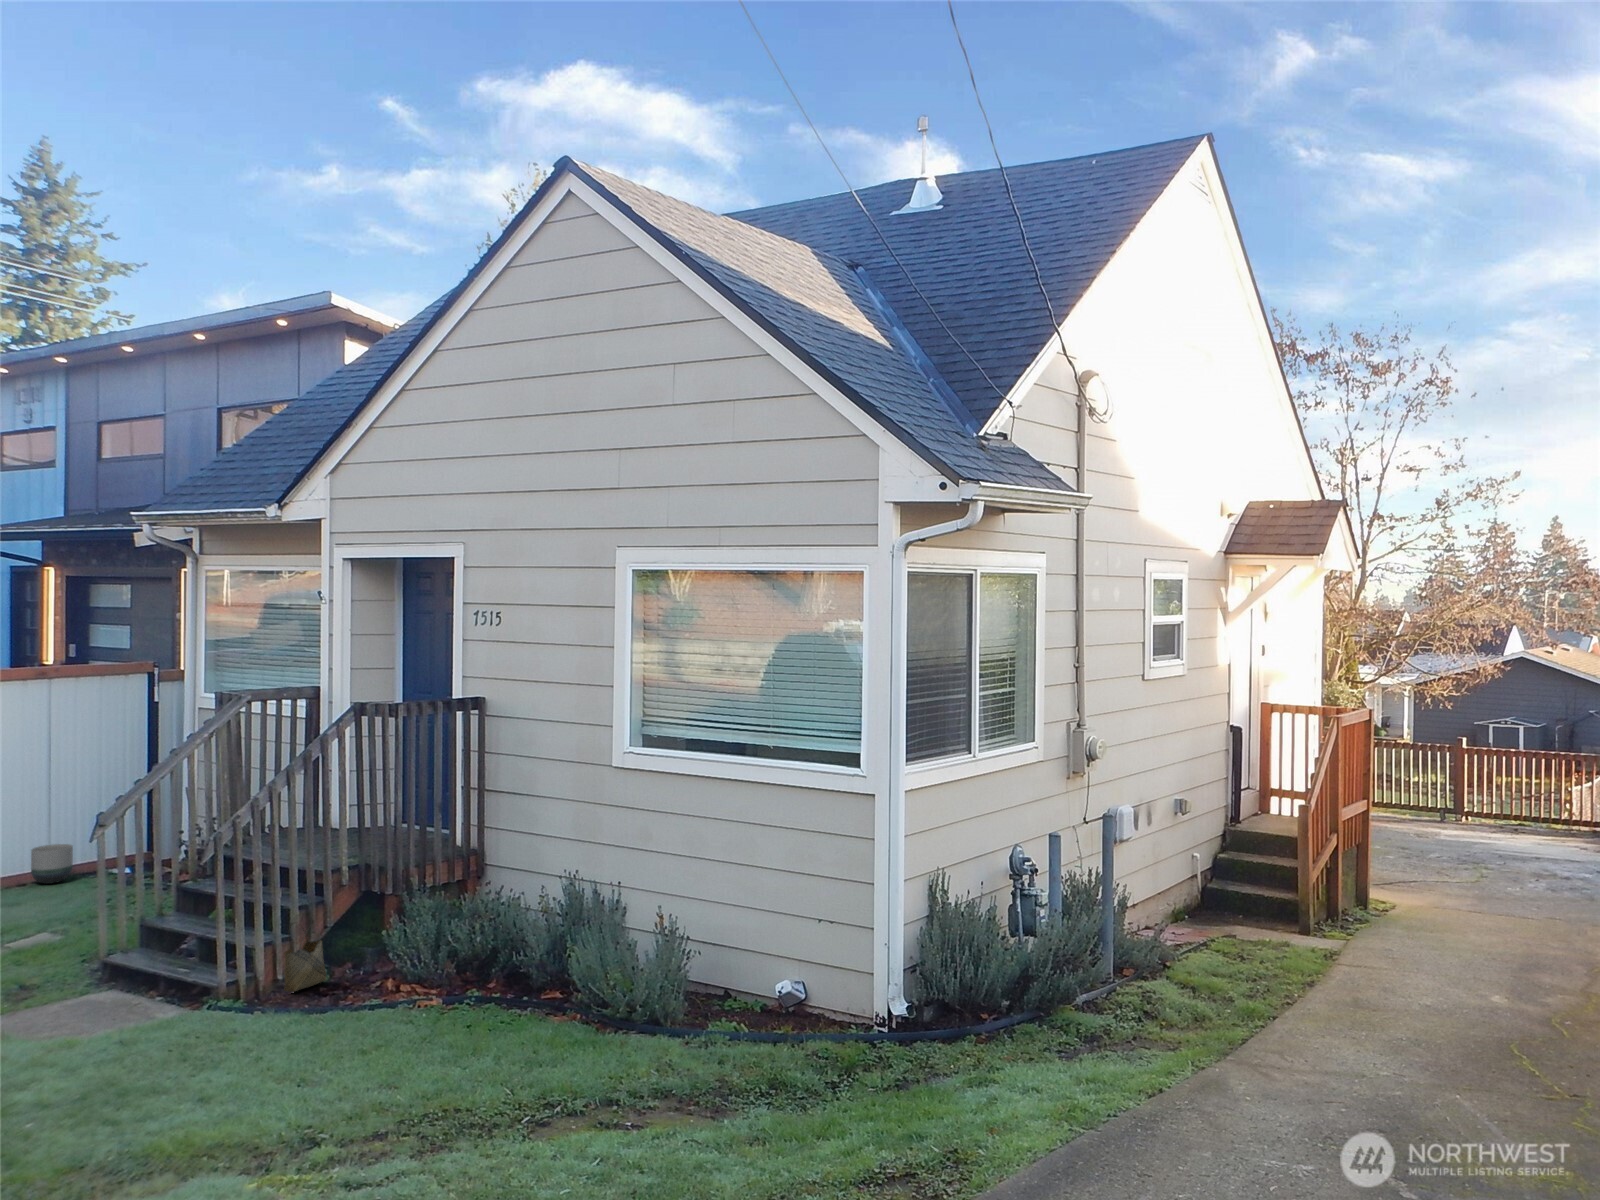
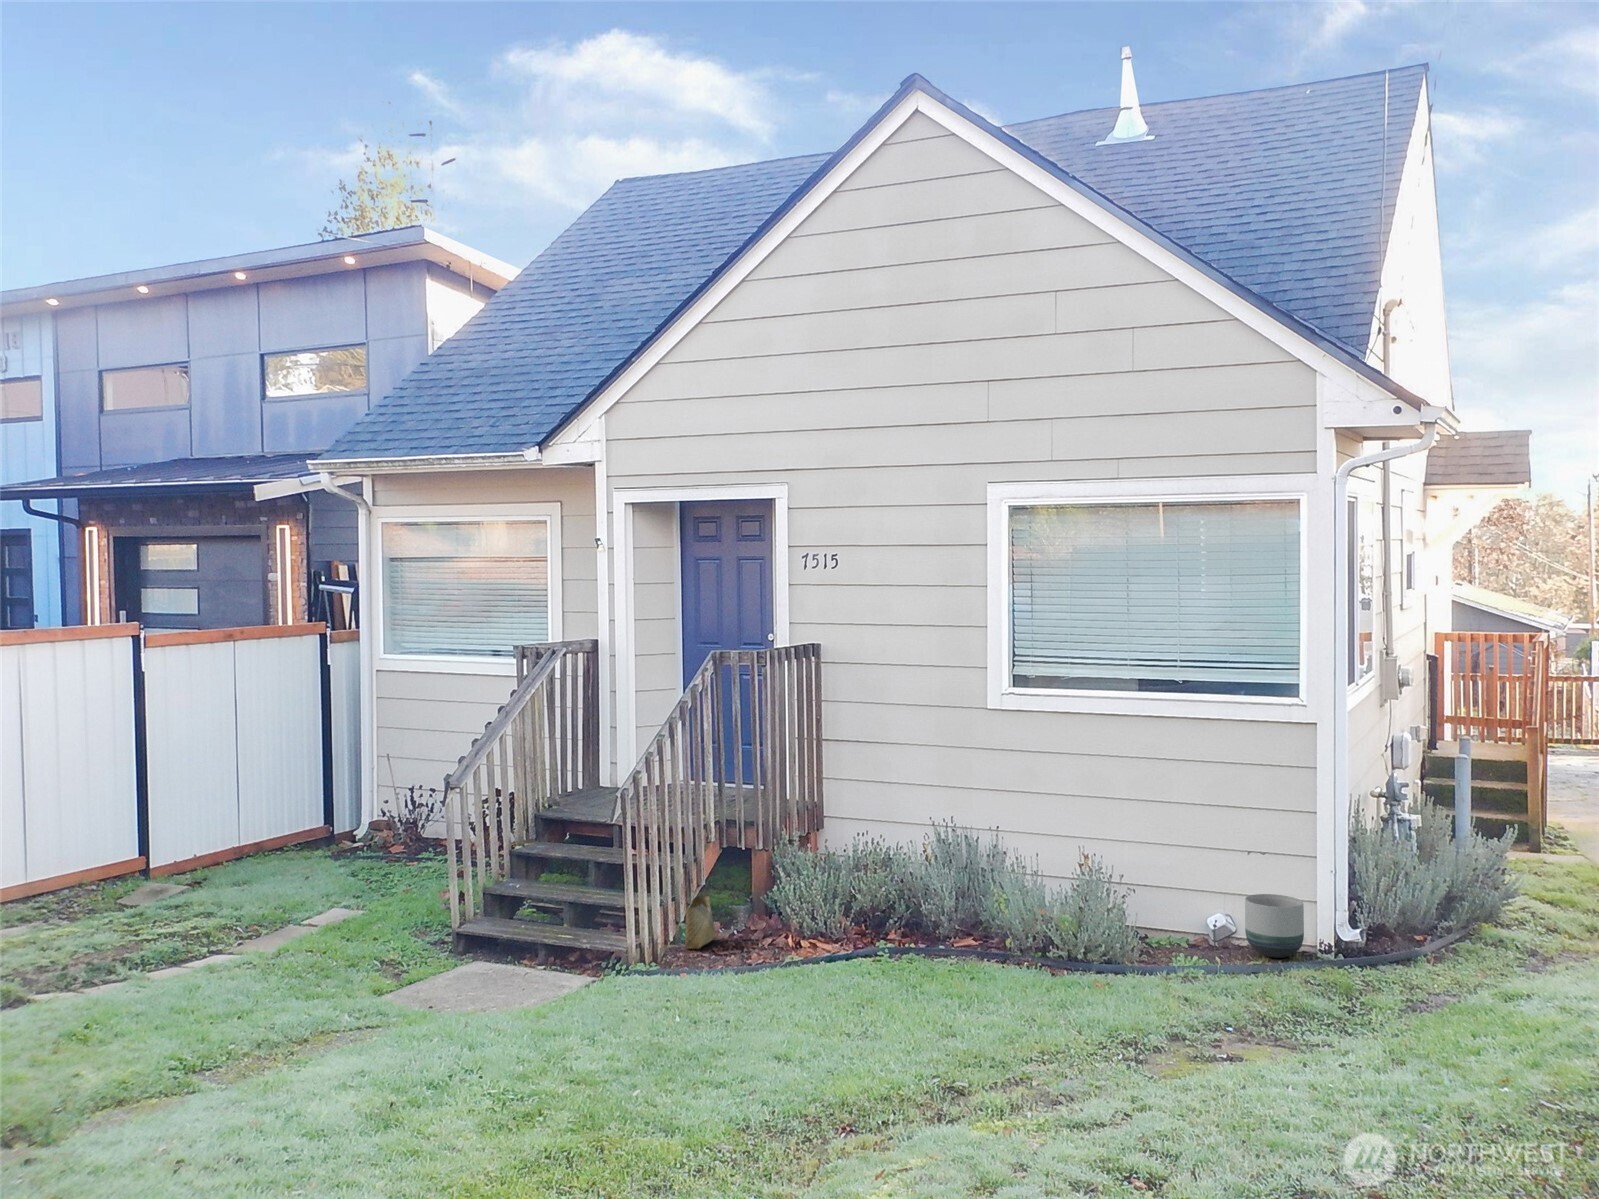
planter: present [31,844,73,884] -> present [1245,894,1304,958]

